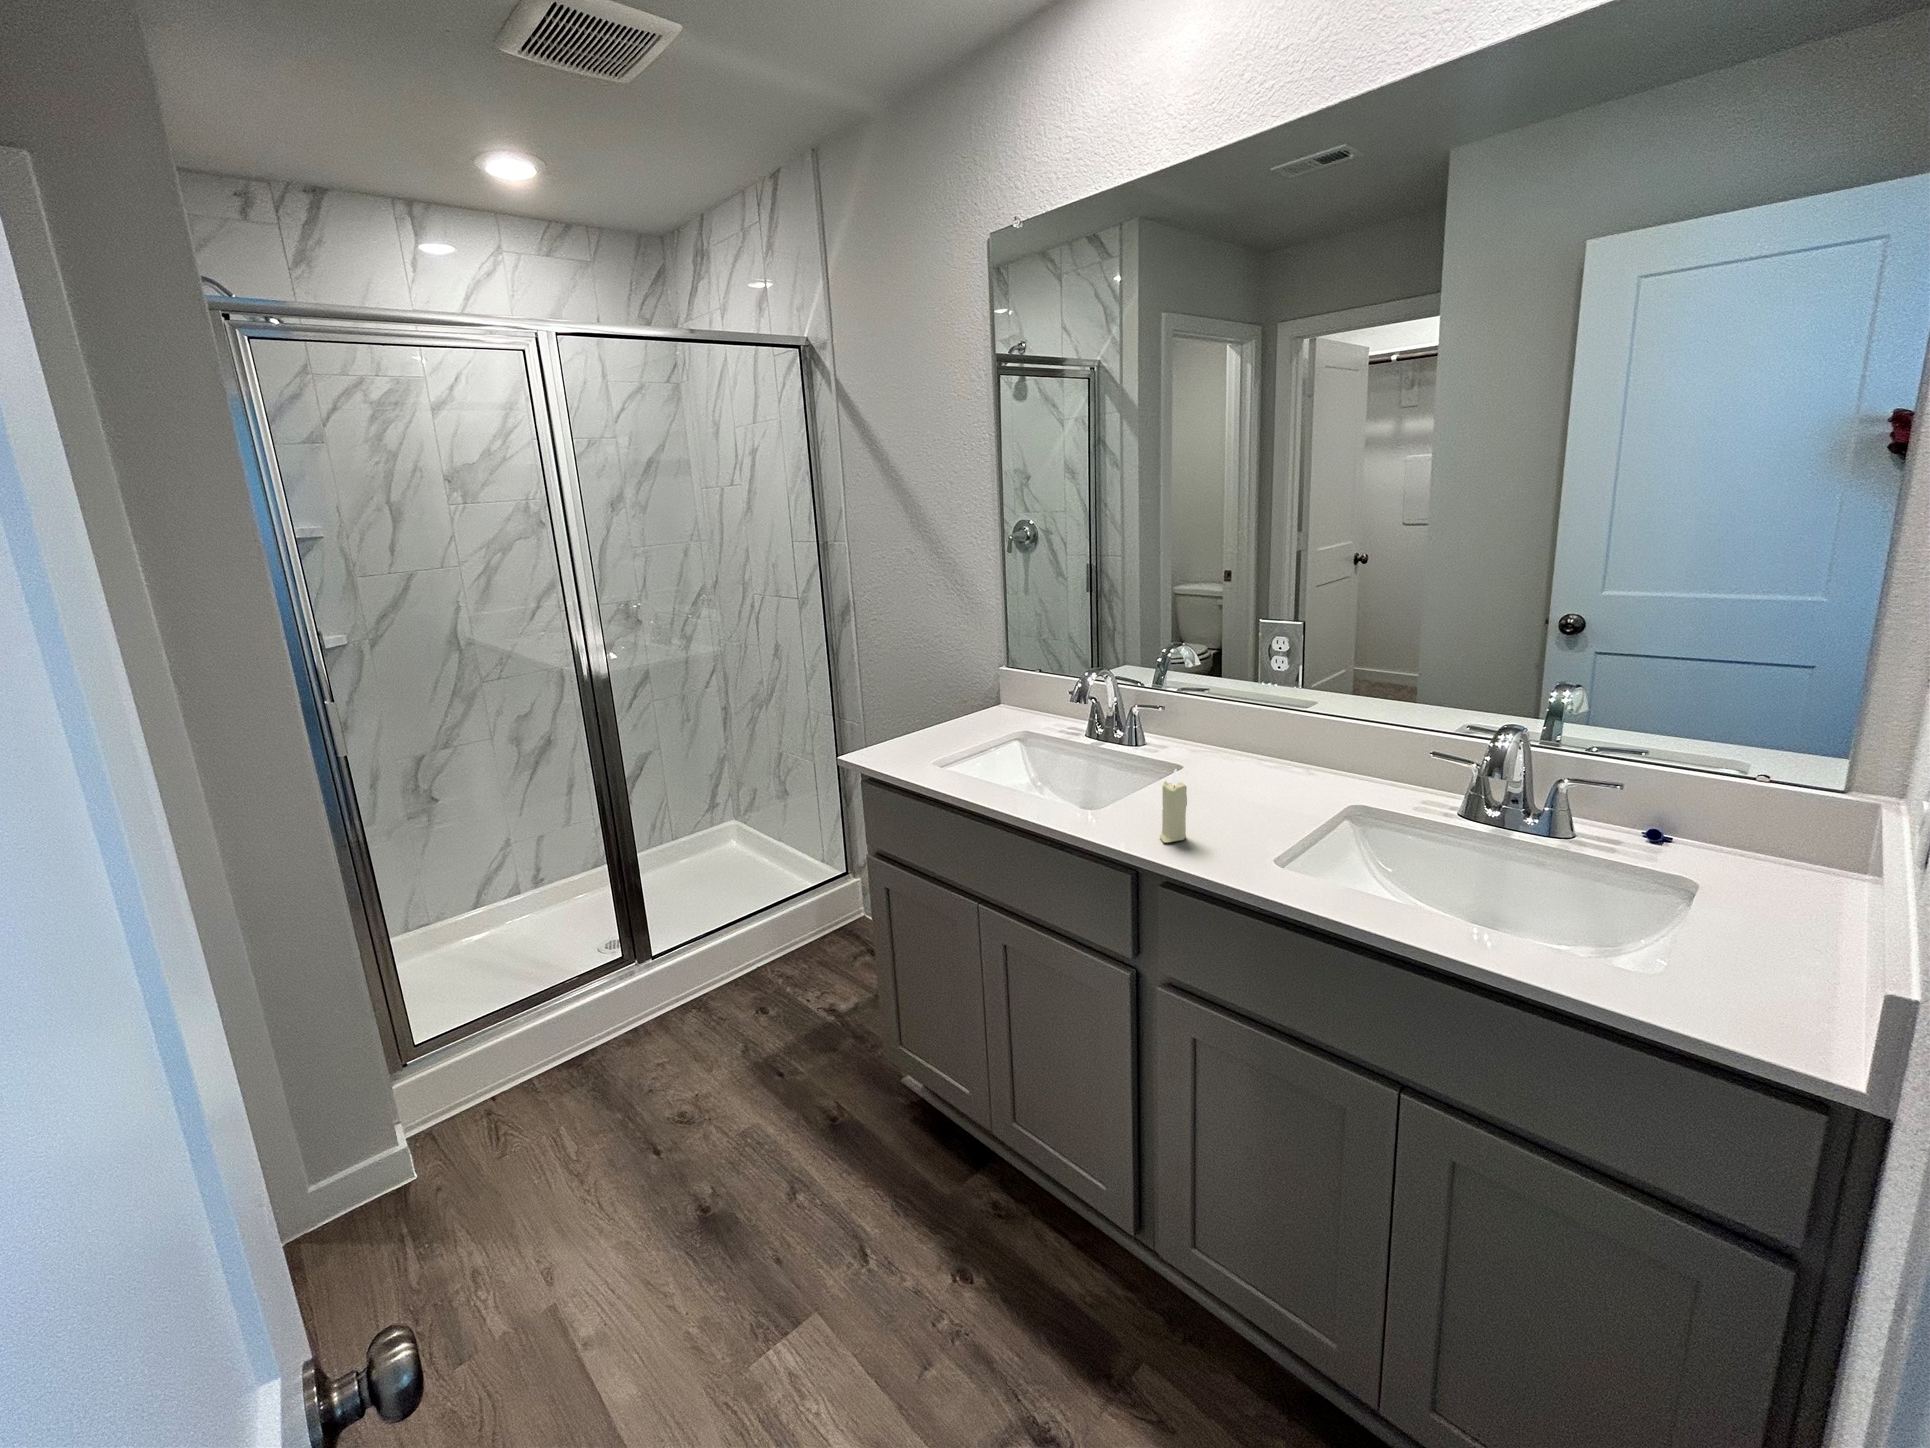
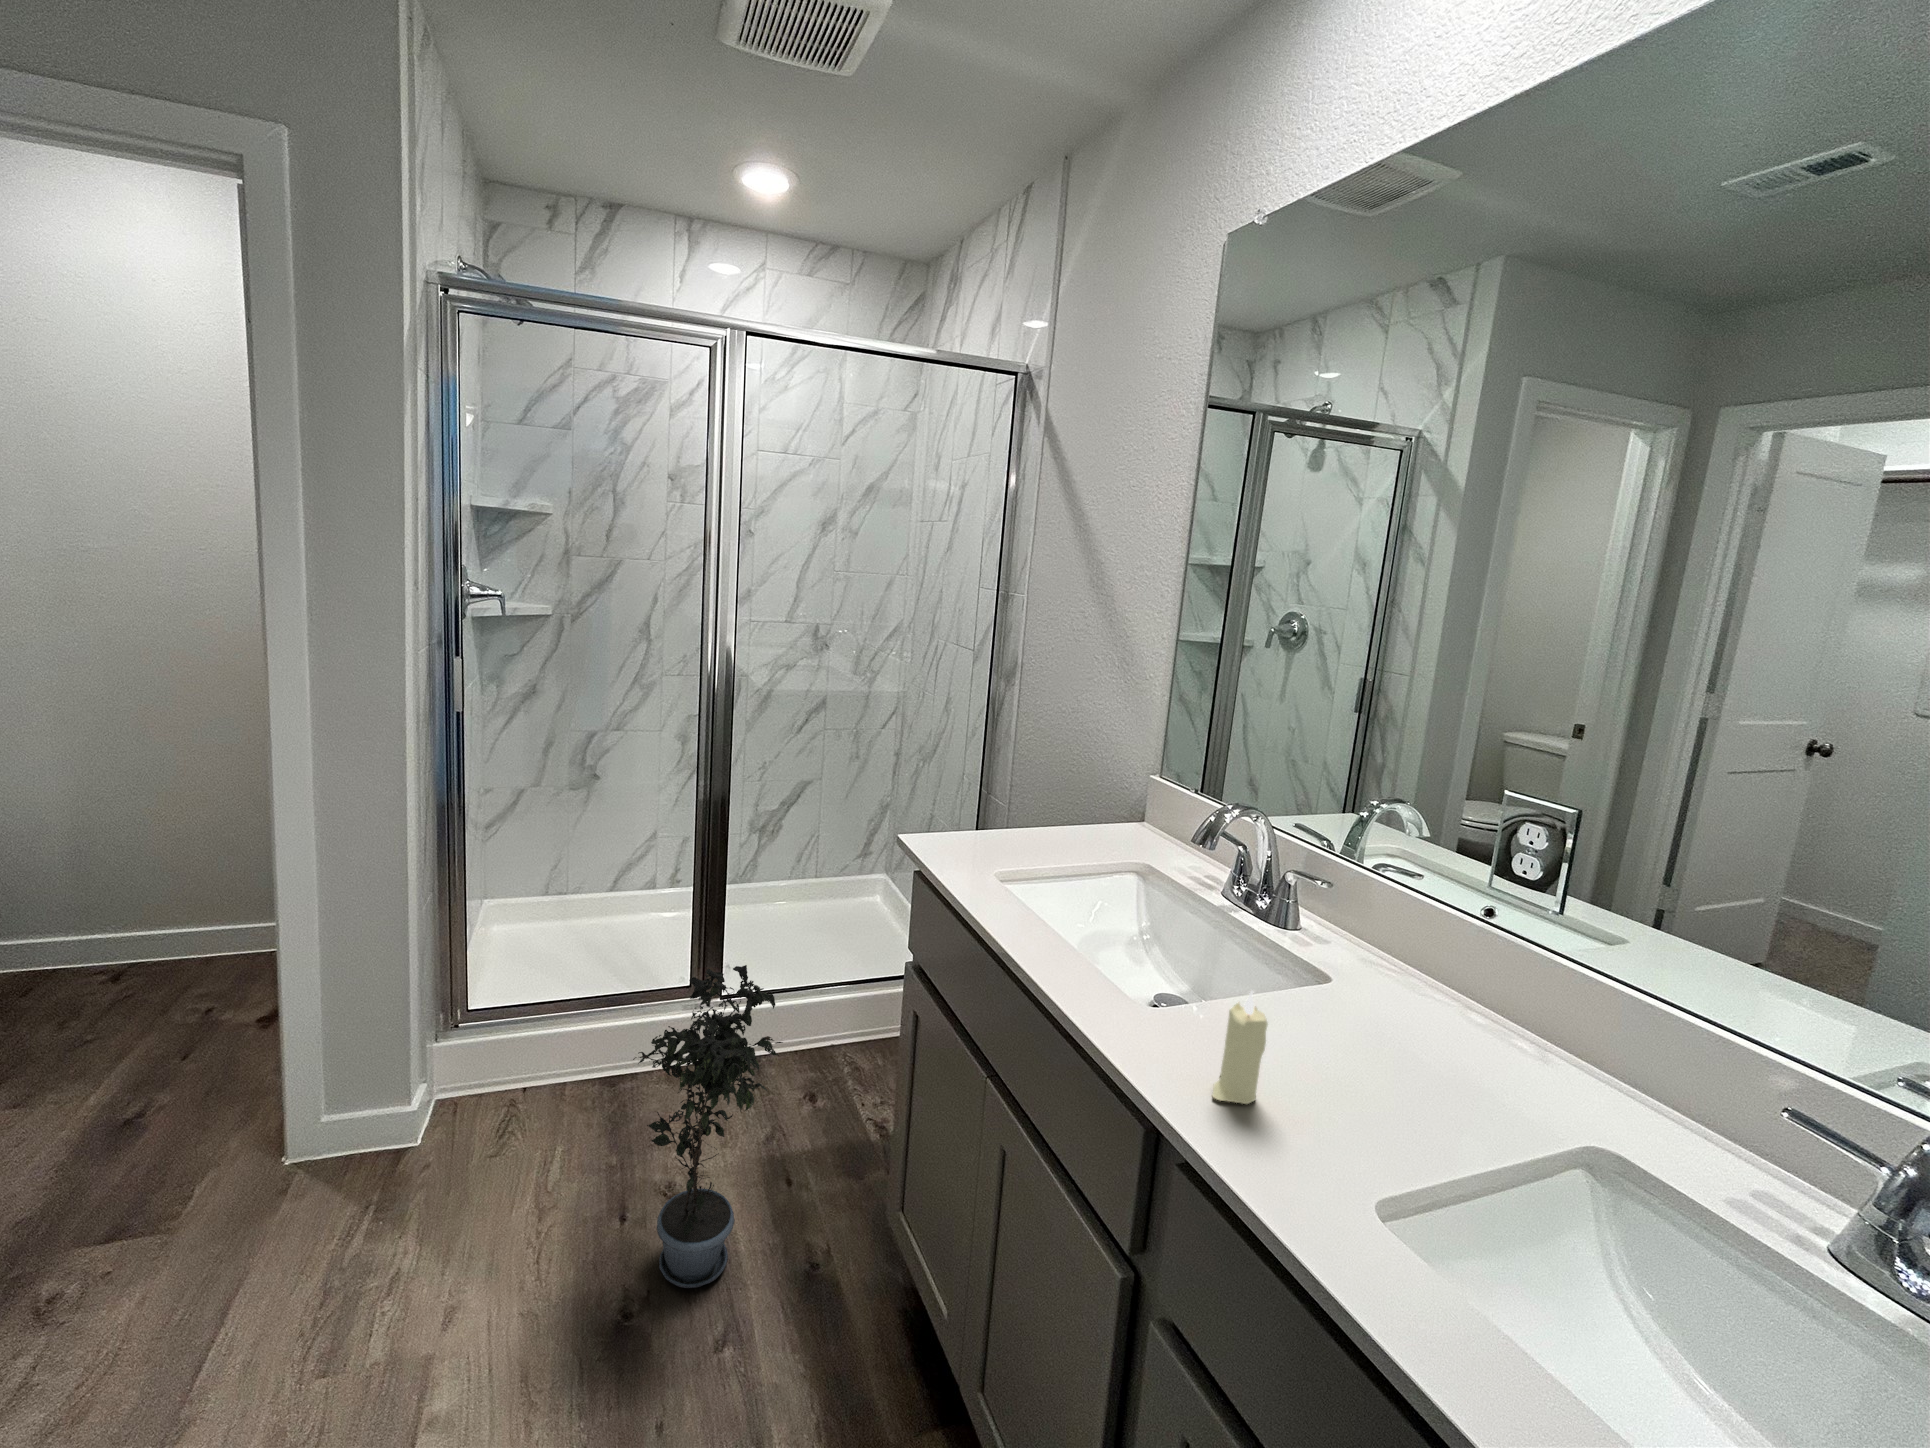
potted plant: none [661,896,789,1172] -> present [633,965,783,1288]

